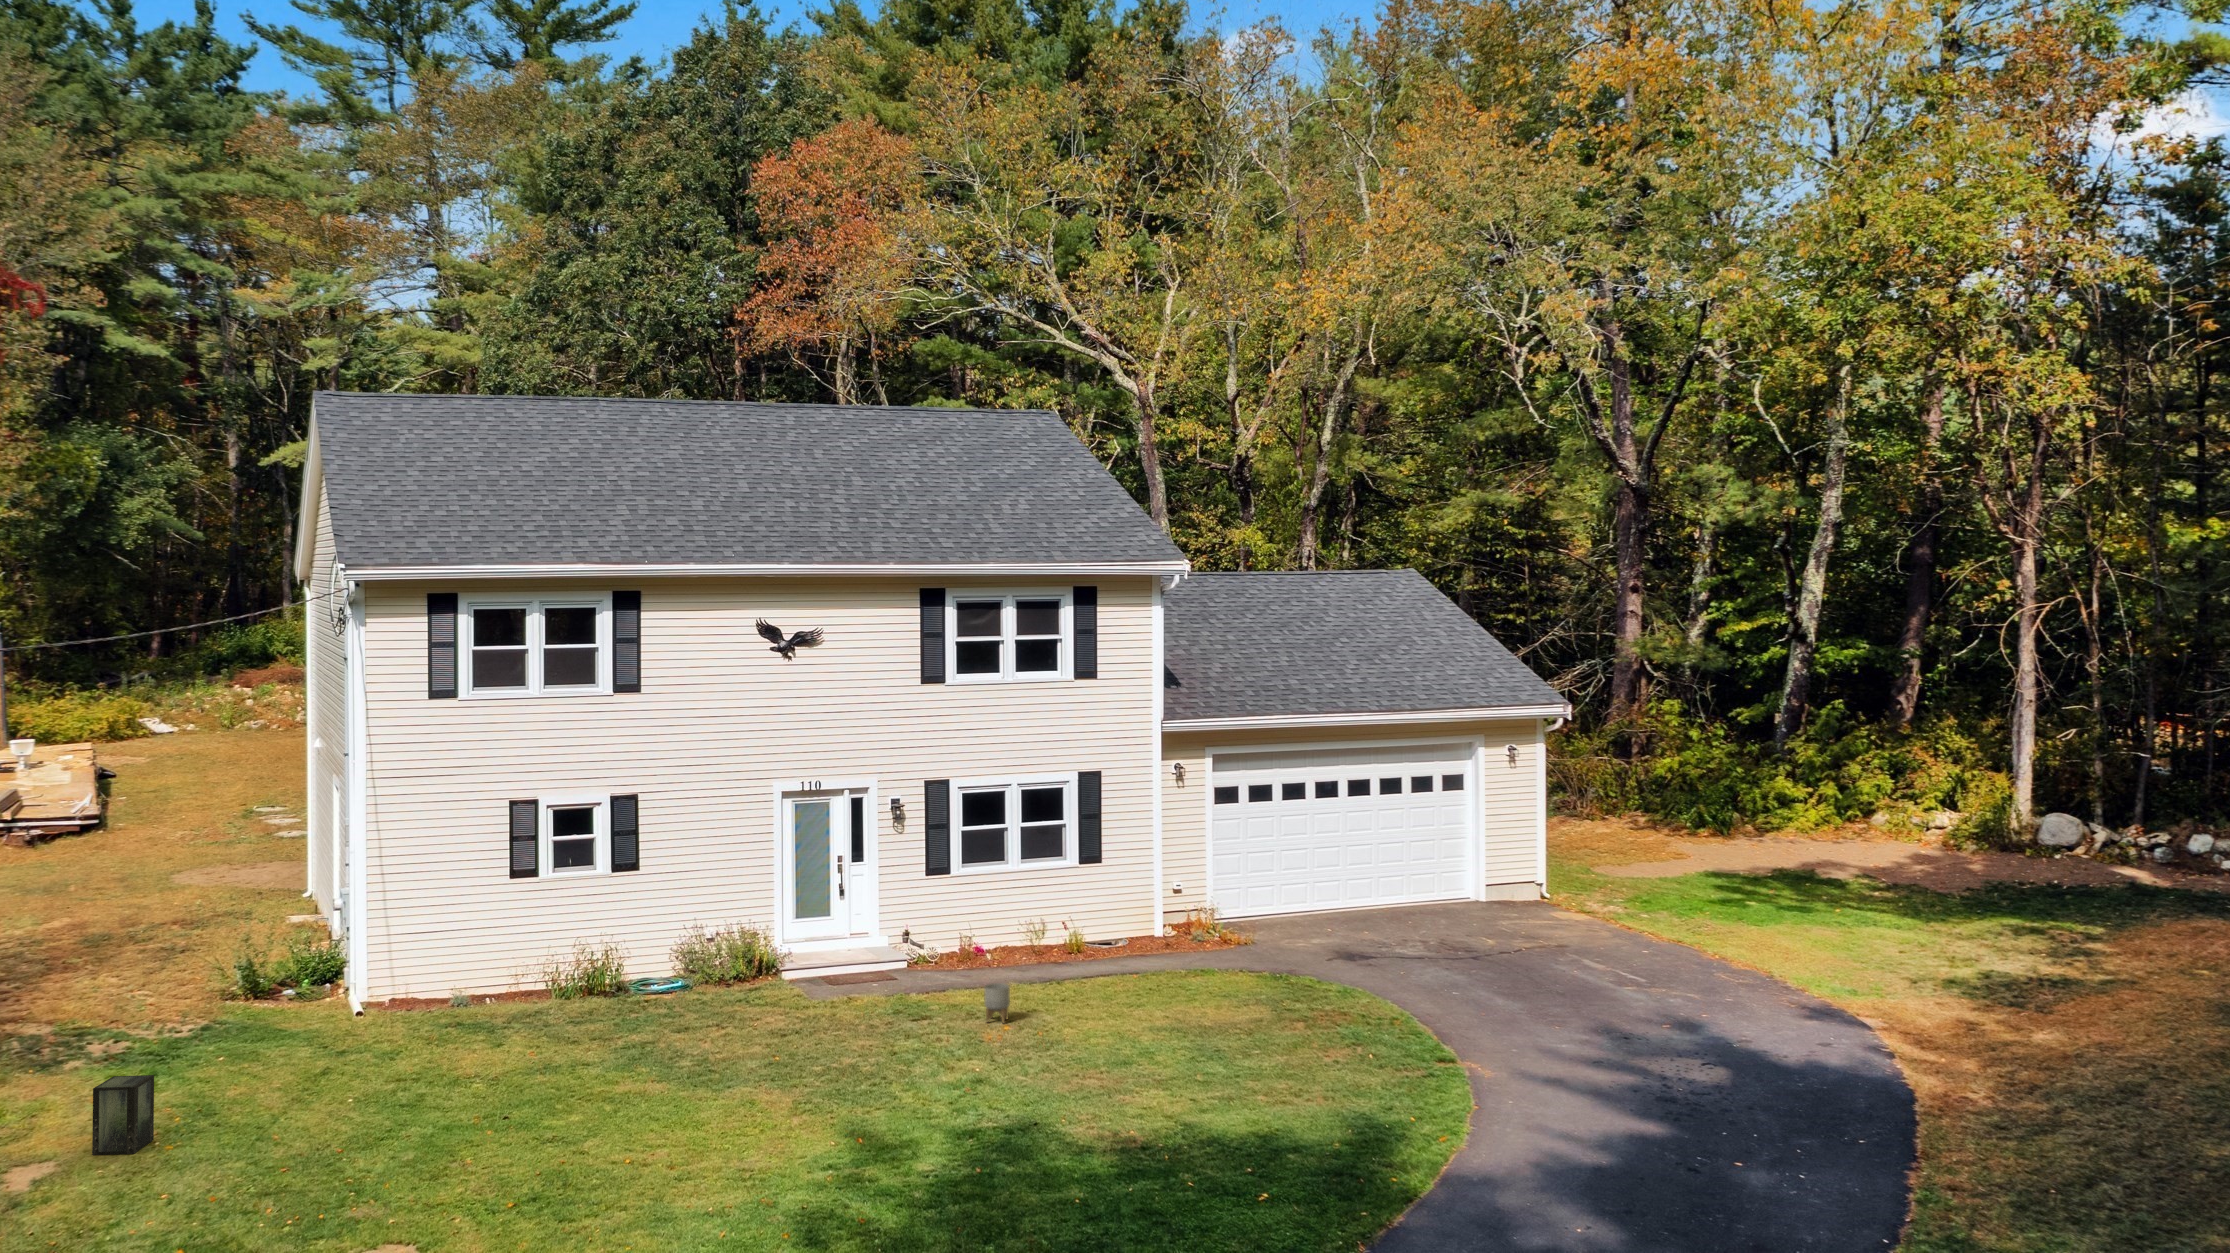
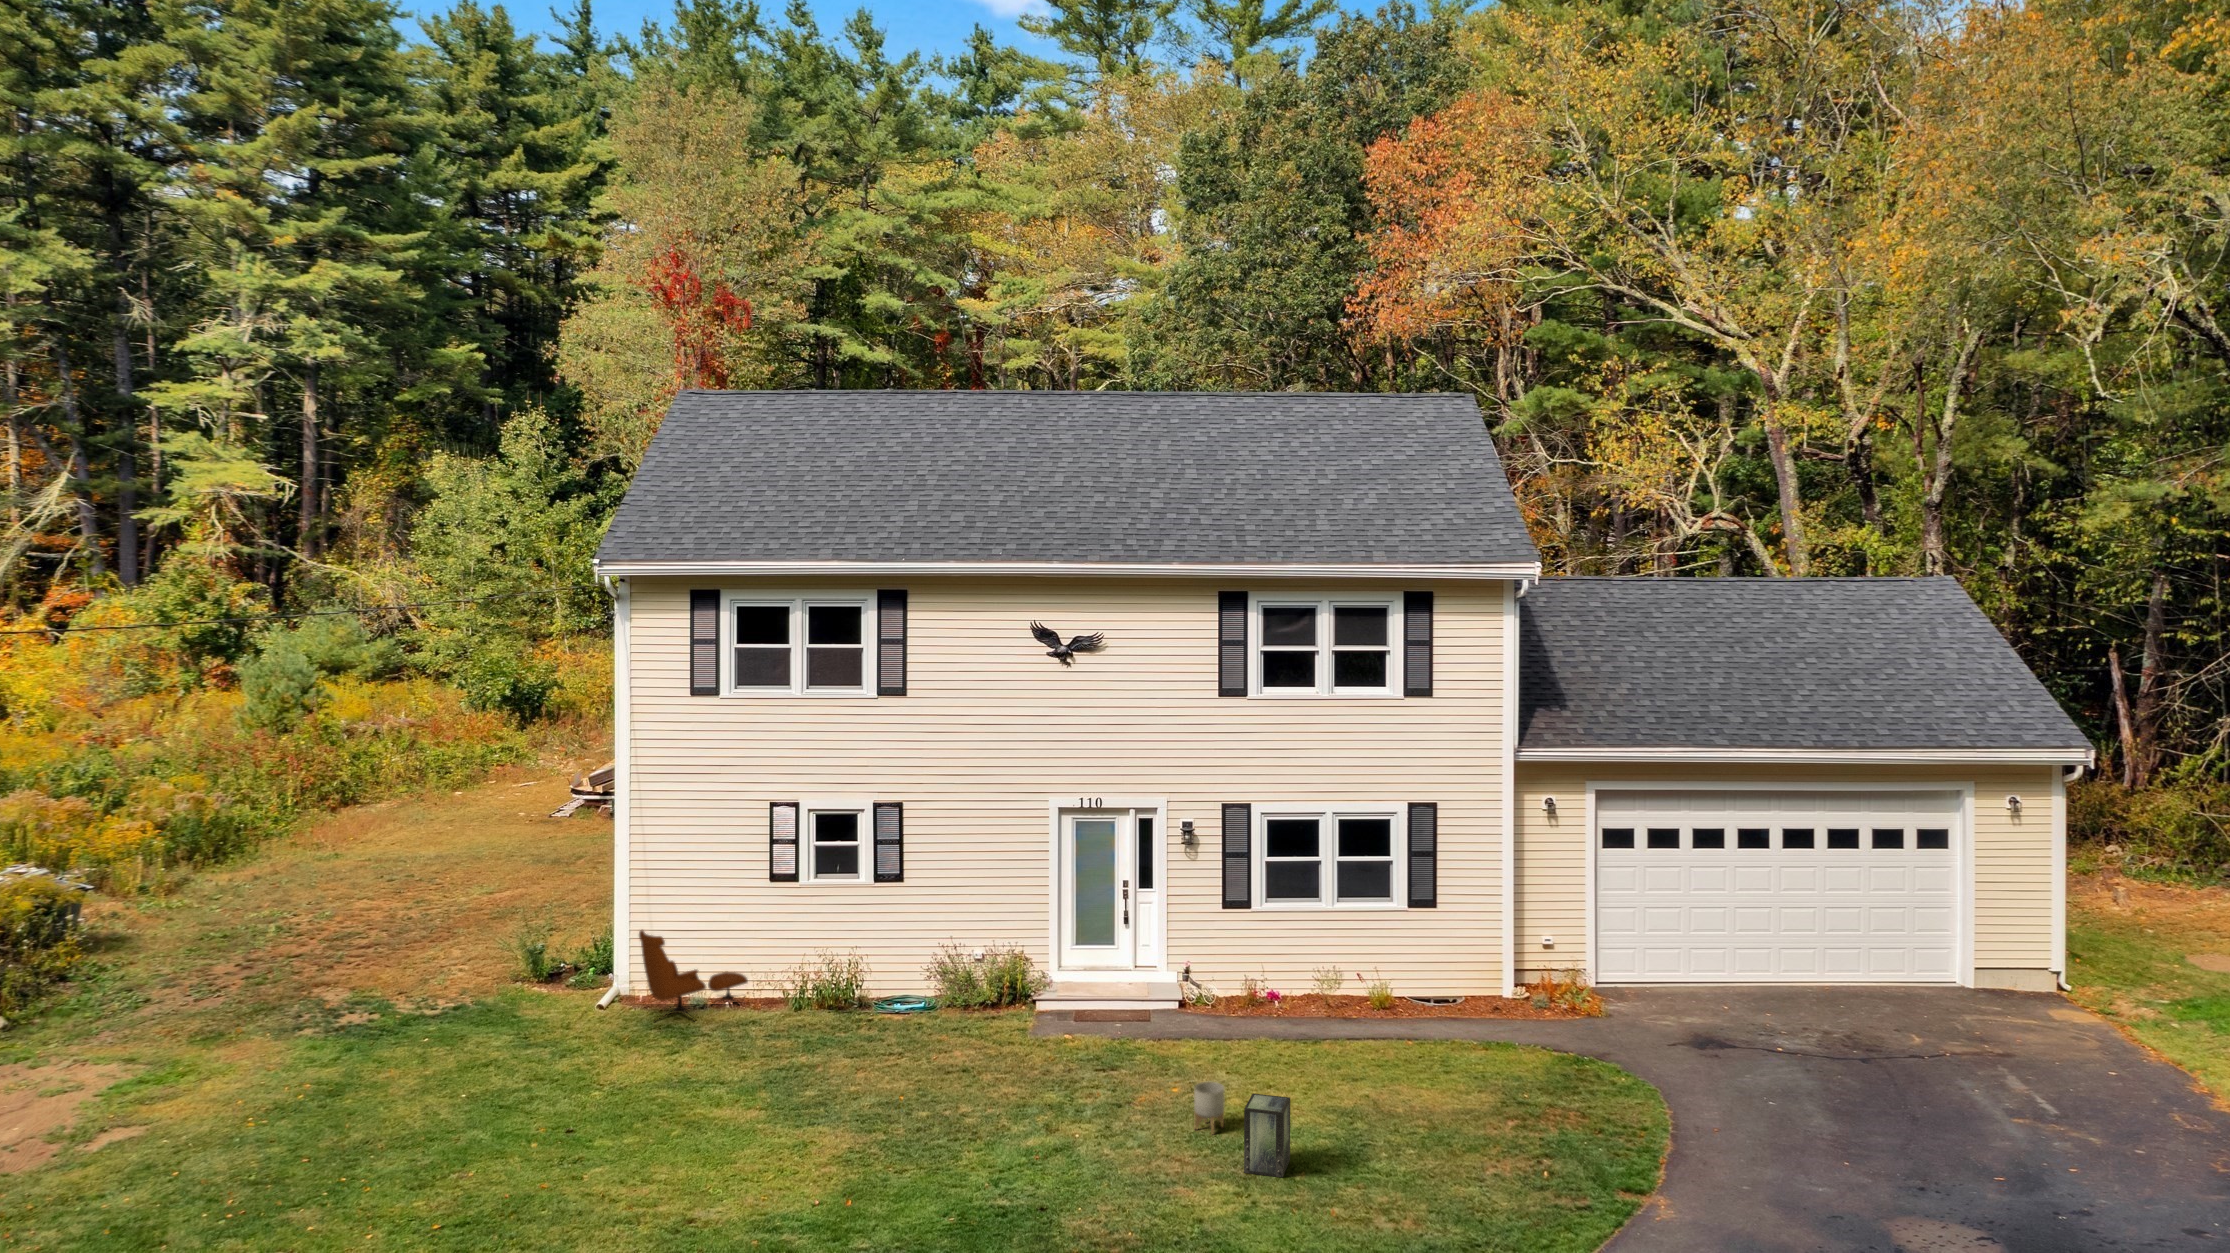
lounge chair: none [396,923,489,1013] -> present [639,930,748,1020]
storage box: present [92,1075,154,1155] -> present [1244,1094,1290,1177]

